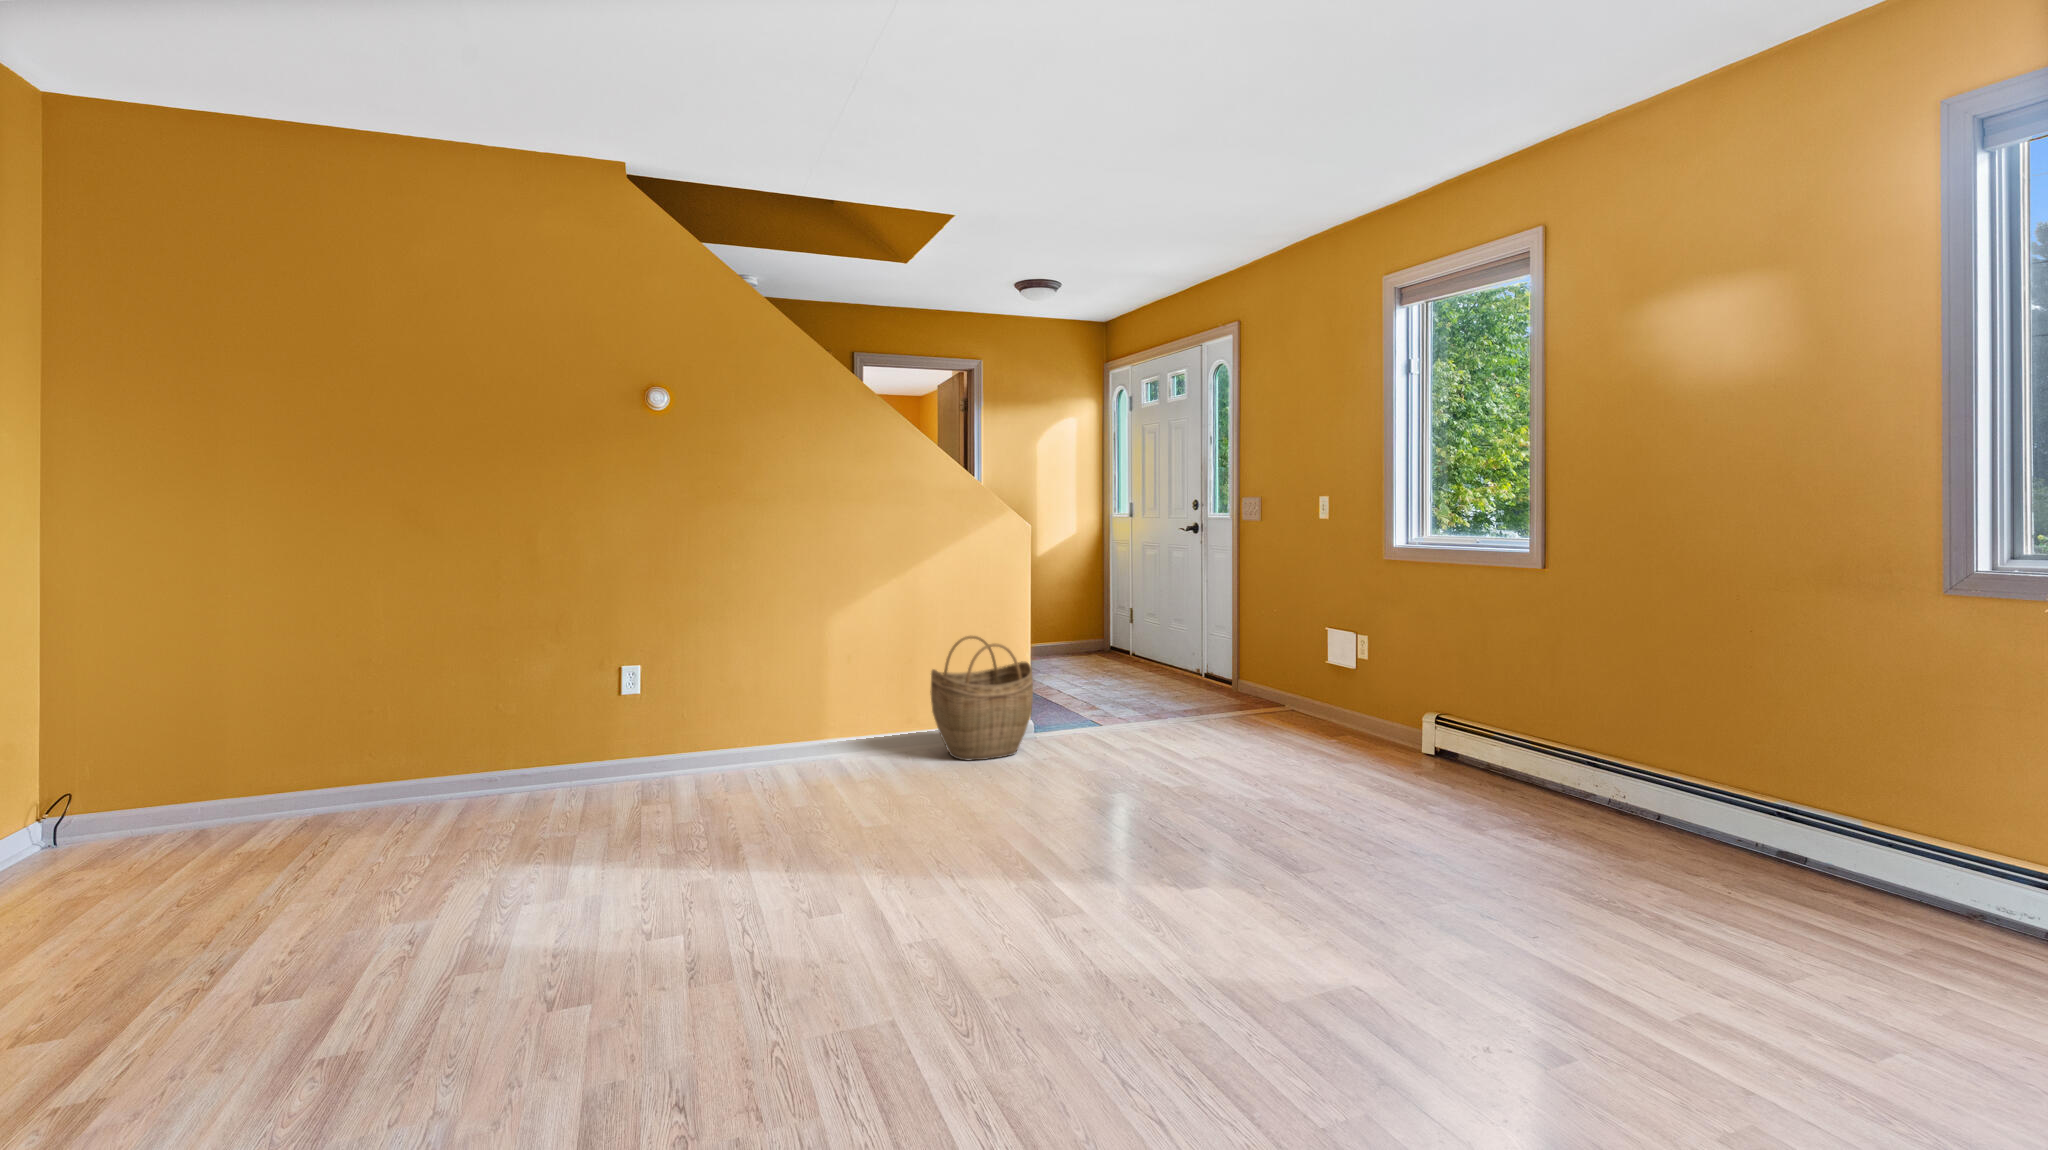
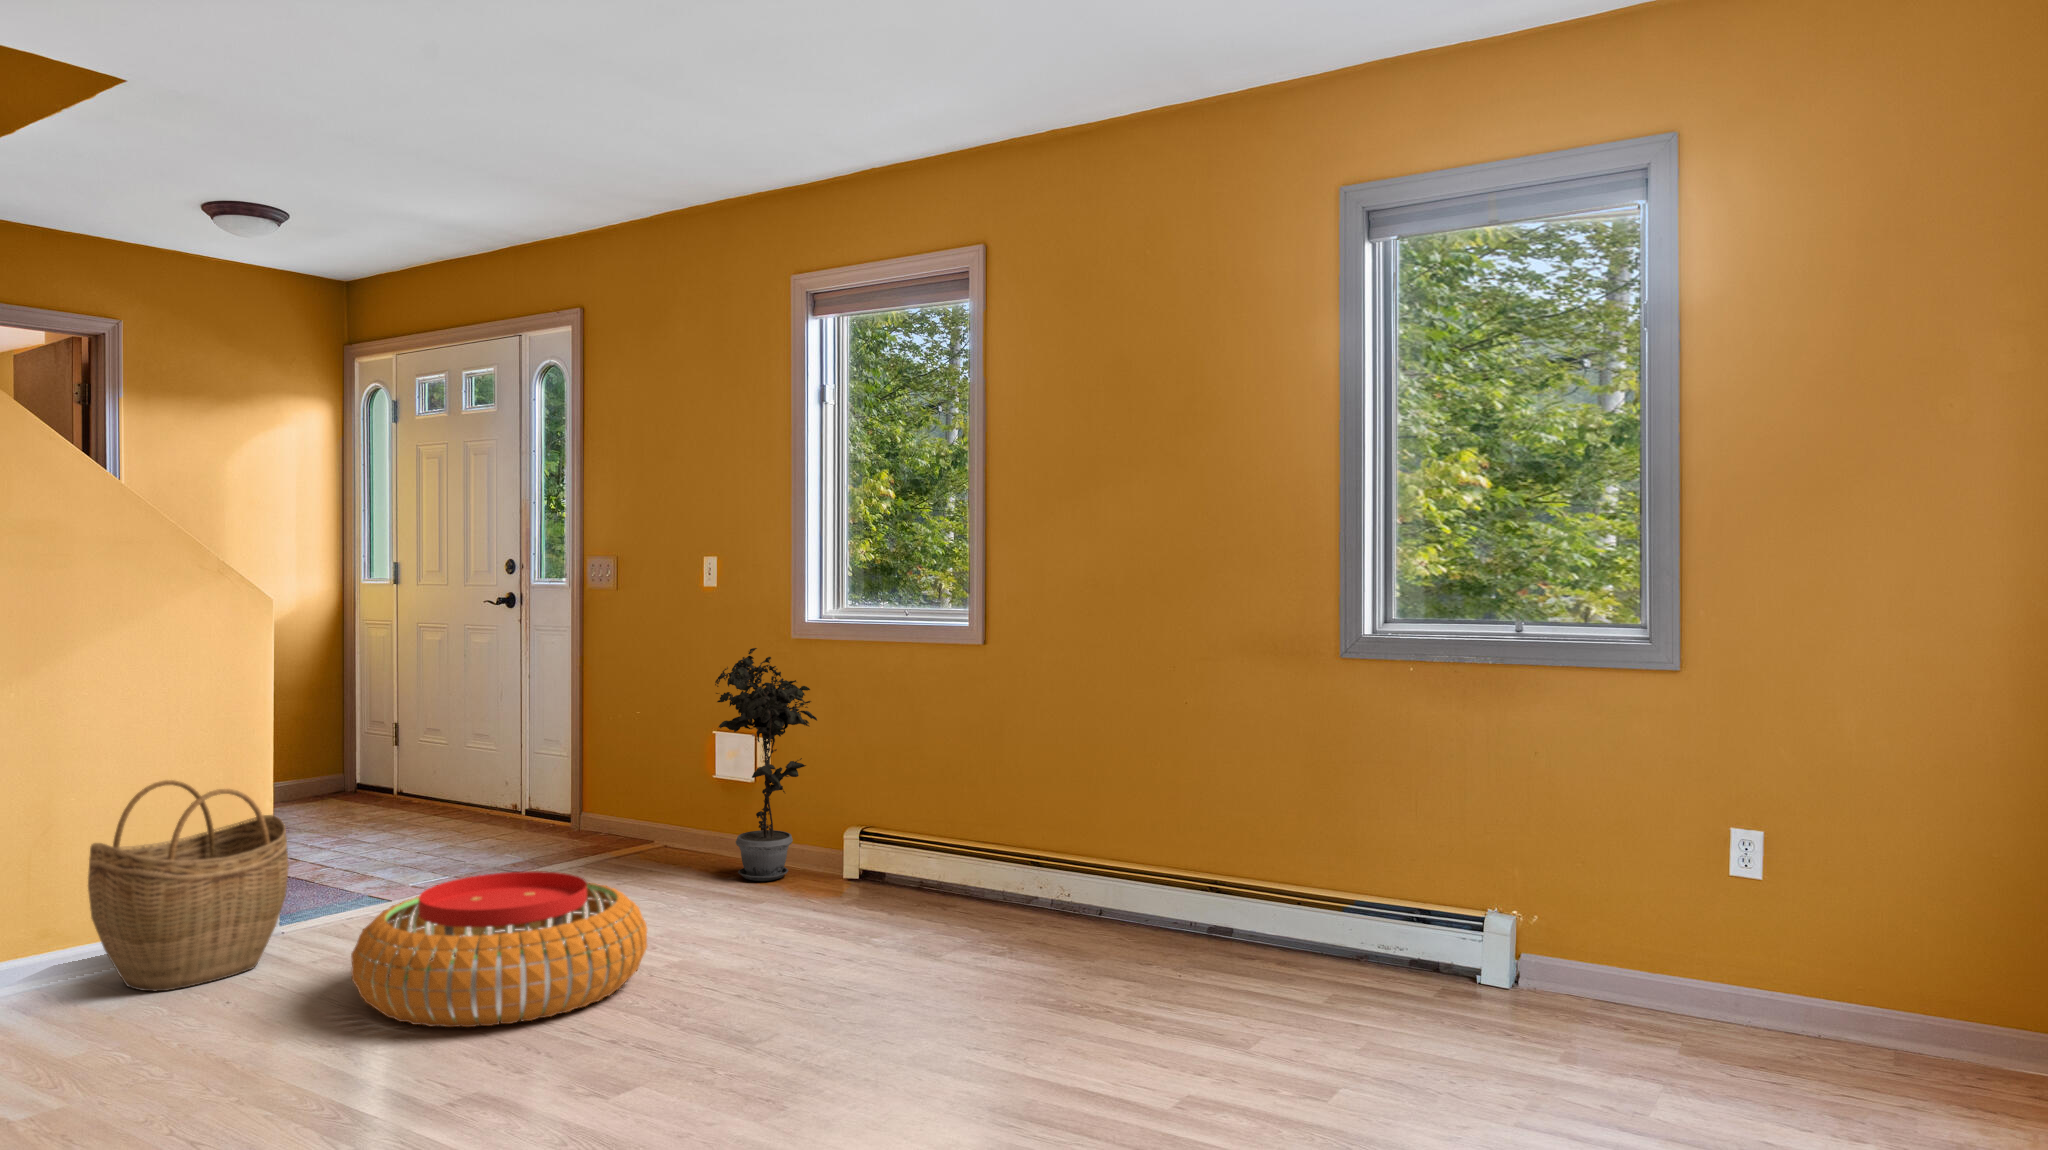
potted plant: none [1319,567,1402,745] -> present [715,648,817,881]
pouf: none [1054,715,1245,819] -> present [351,871,647,1027]

